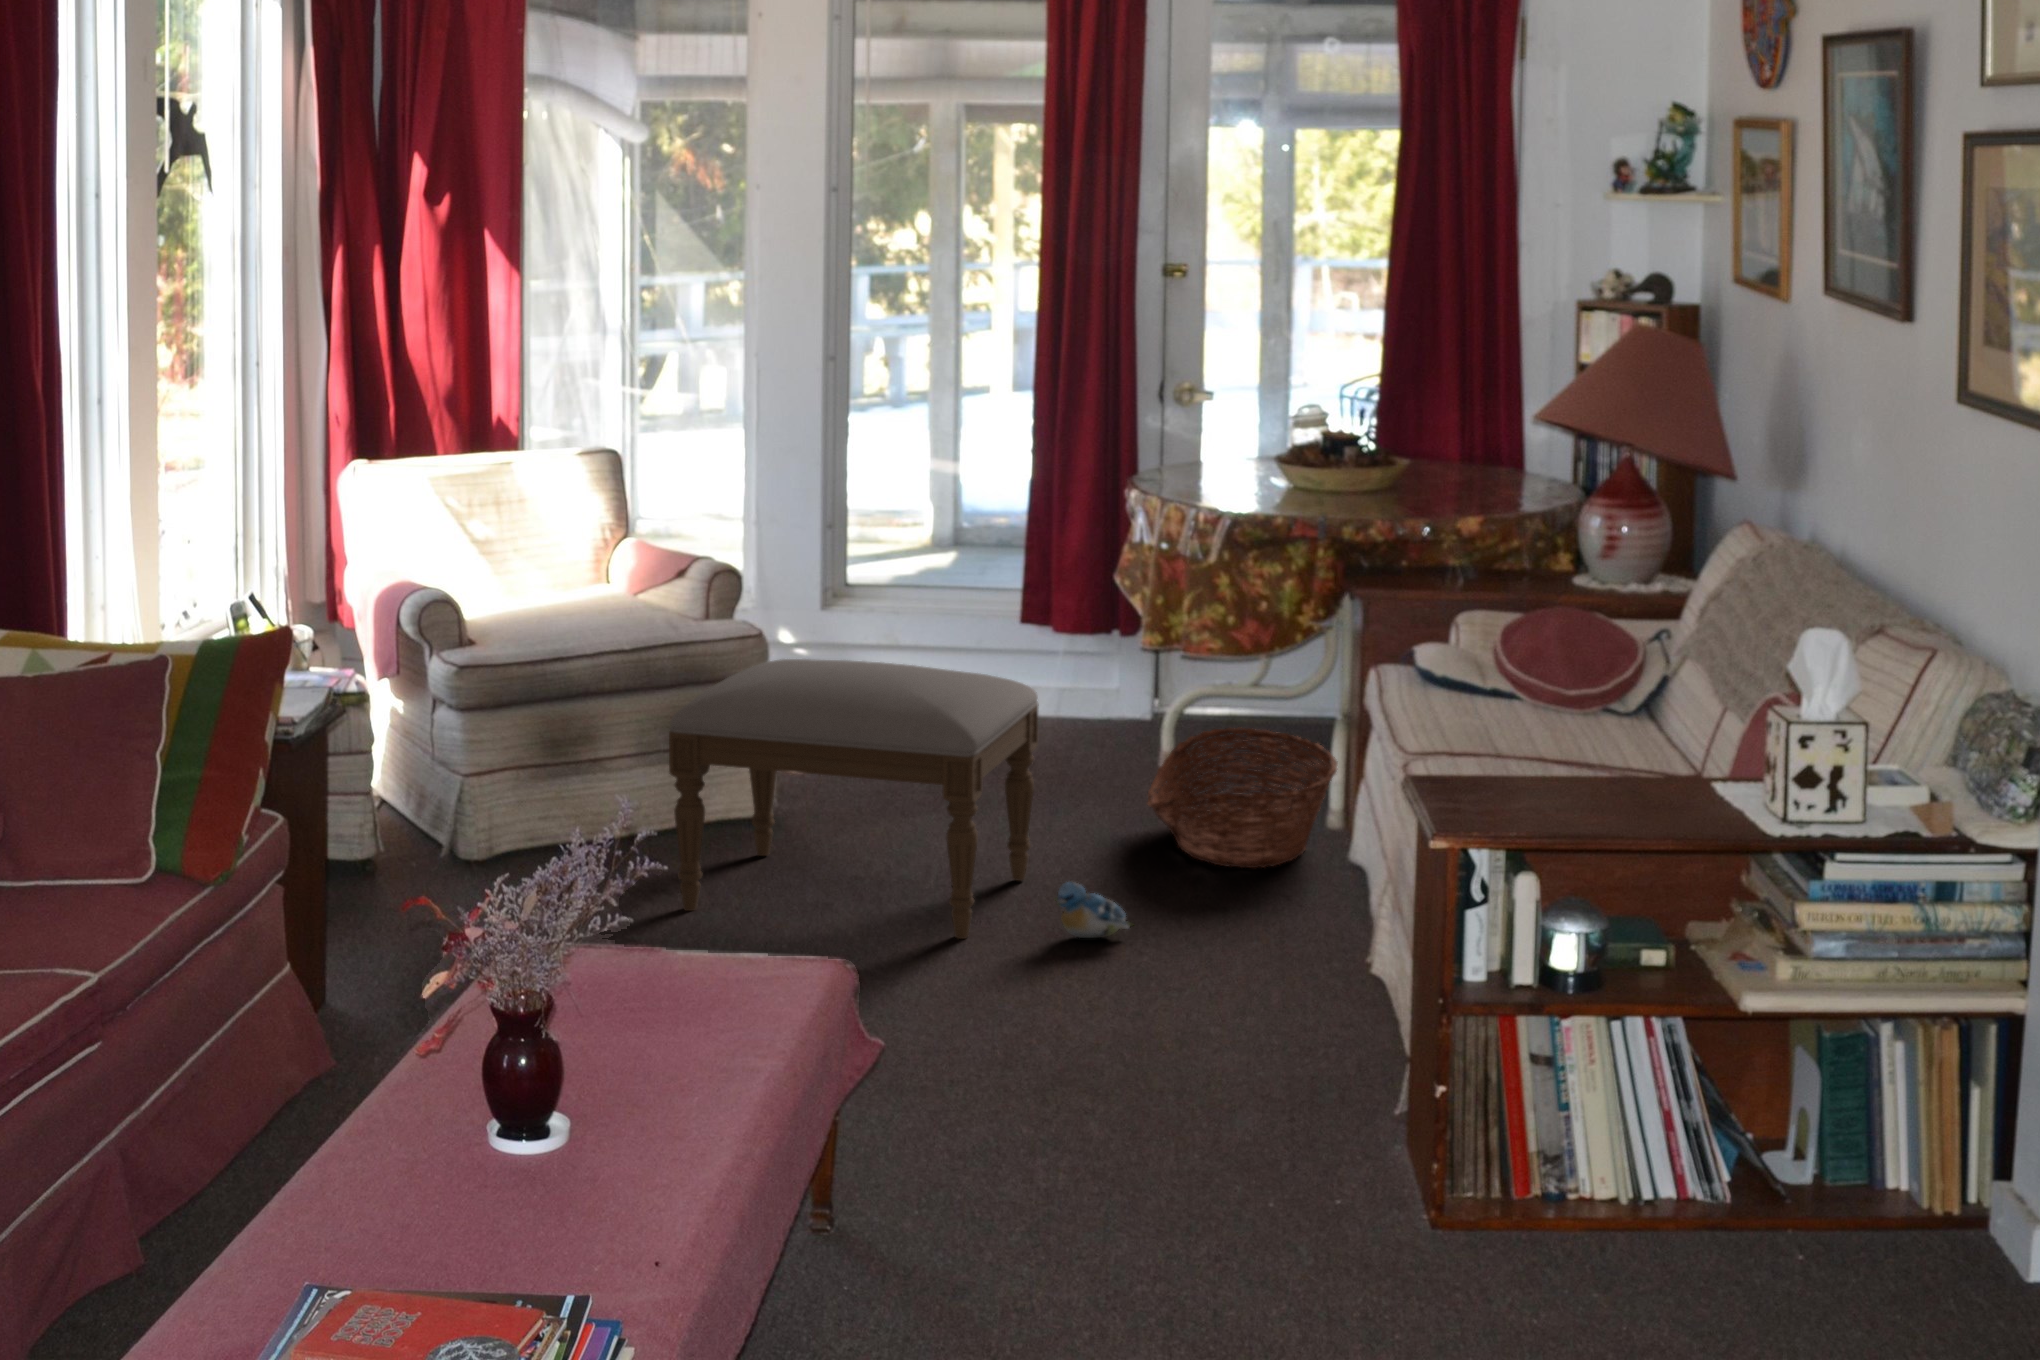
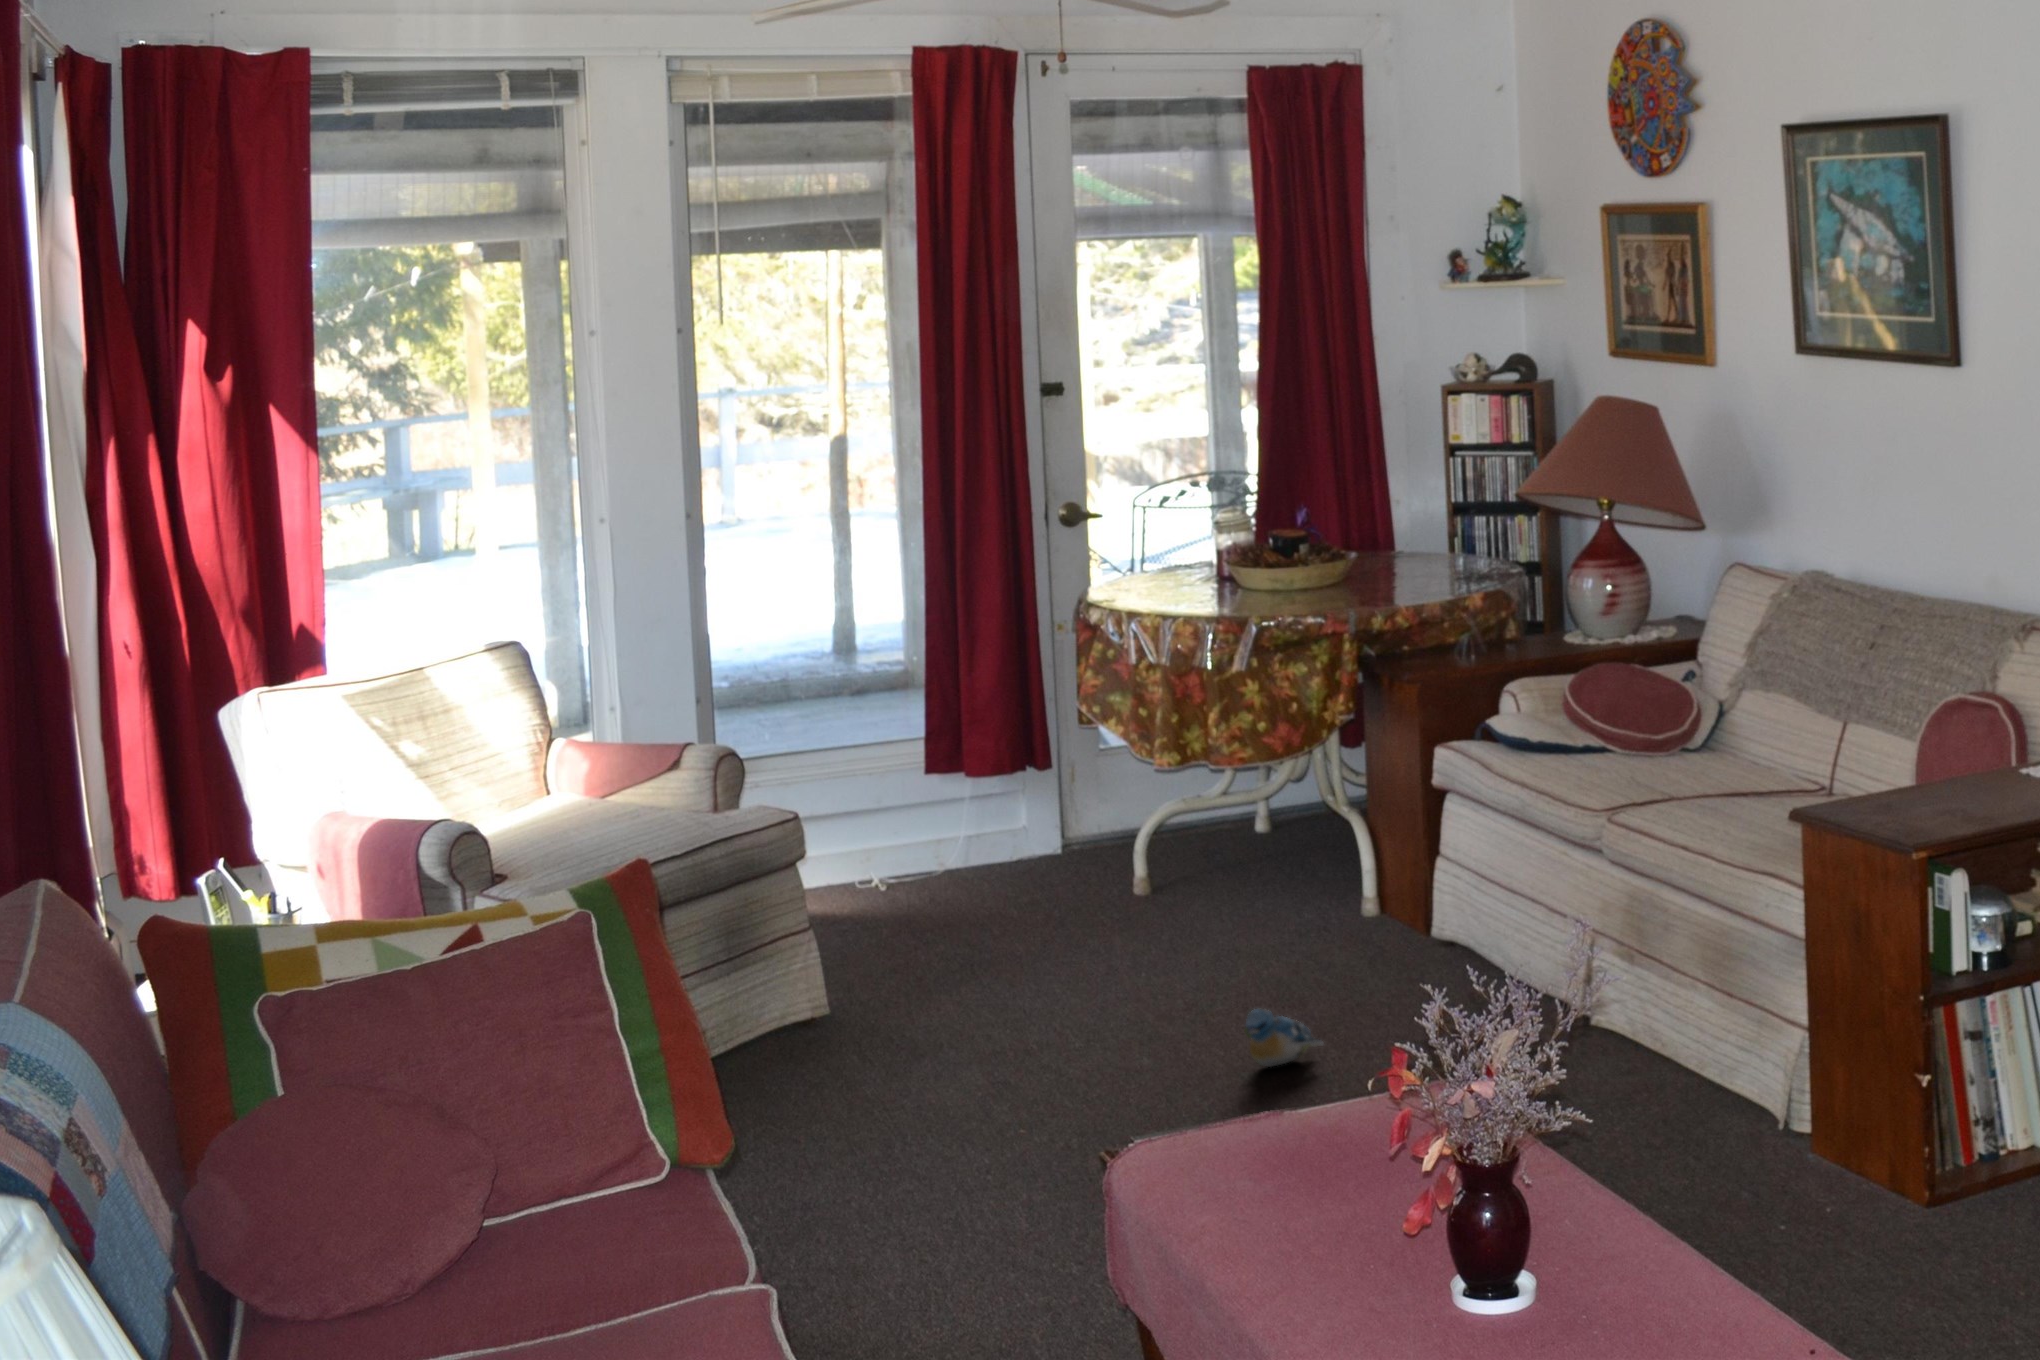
ottoman: present [669,659,1039,939] -> none [785,810,1163,1140]
basket: present [1148,727,1337,868] -> none [1191,825,1395,966]

